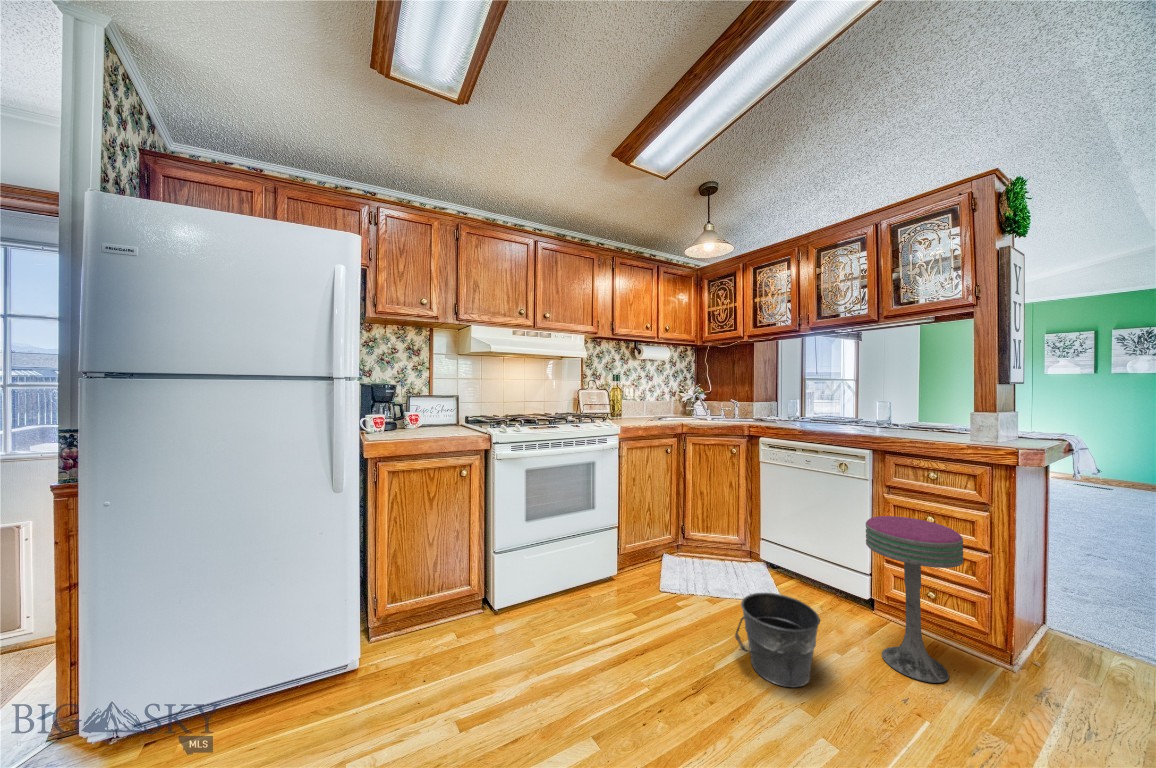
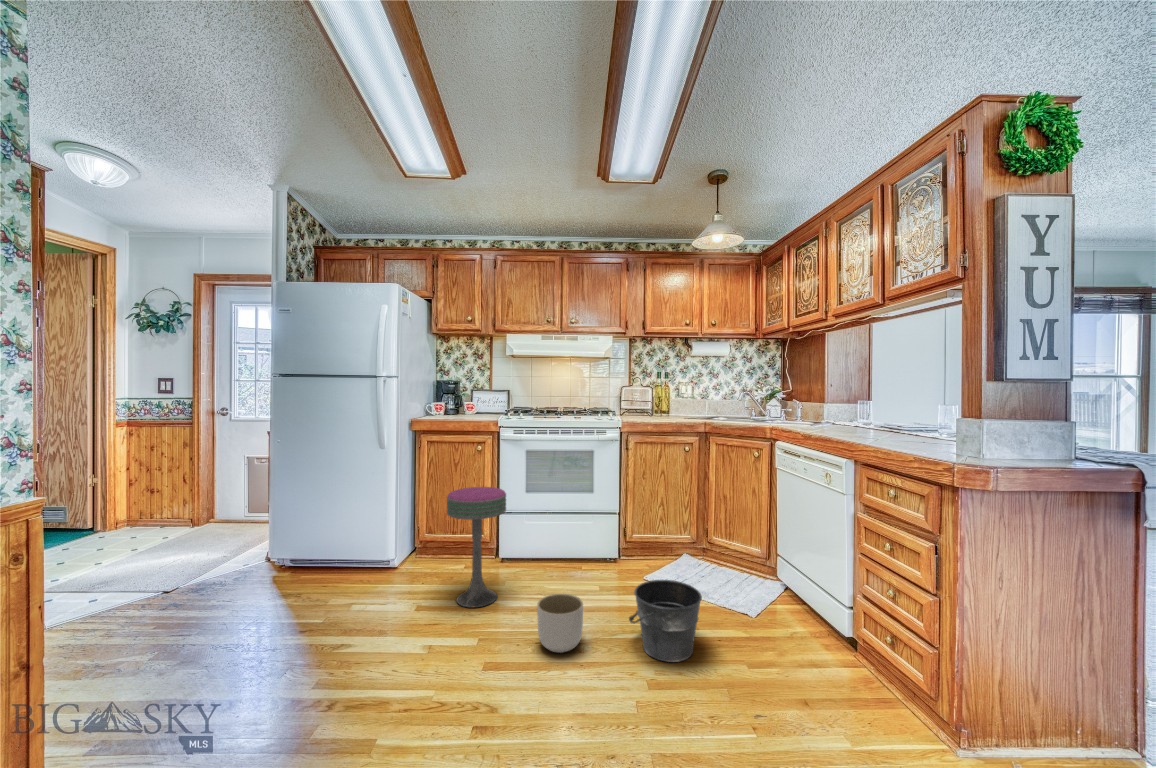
bar stool: present [866,516,964,683] -> present [447,487,506,608]
planter: none [662,641,721,724] -> present [537,594,583,653]

